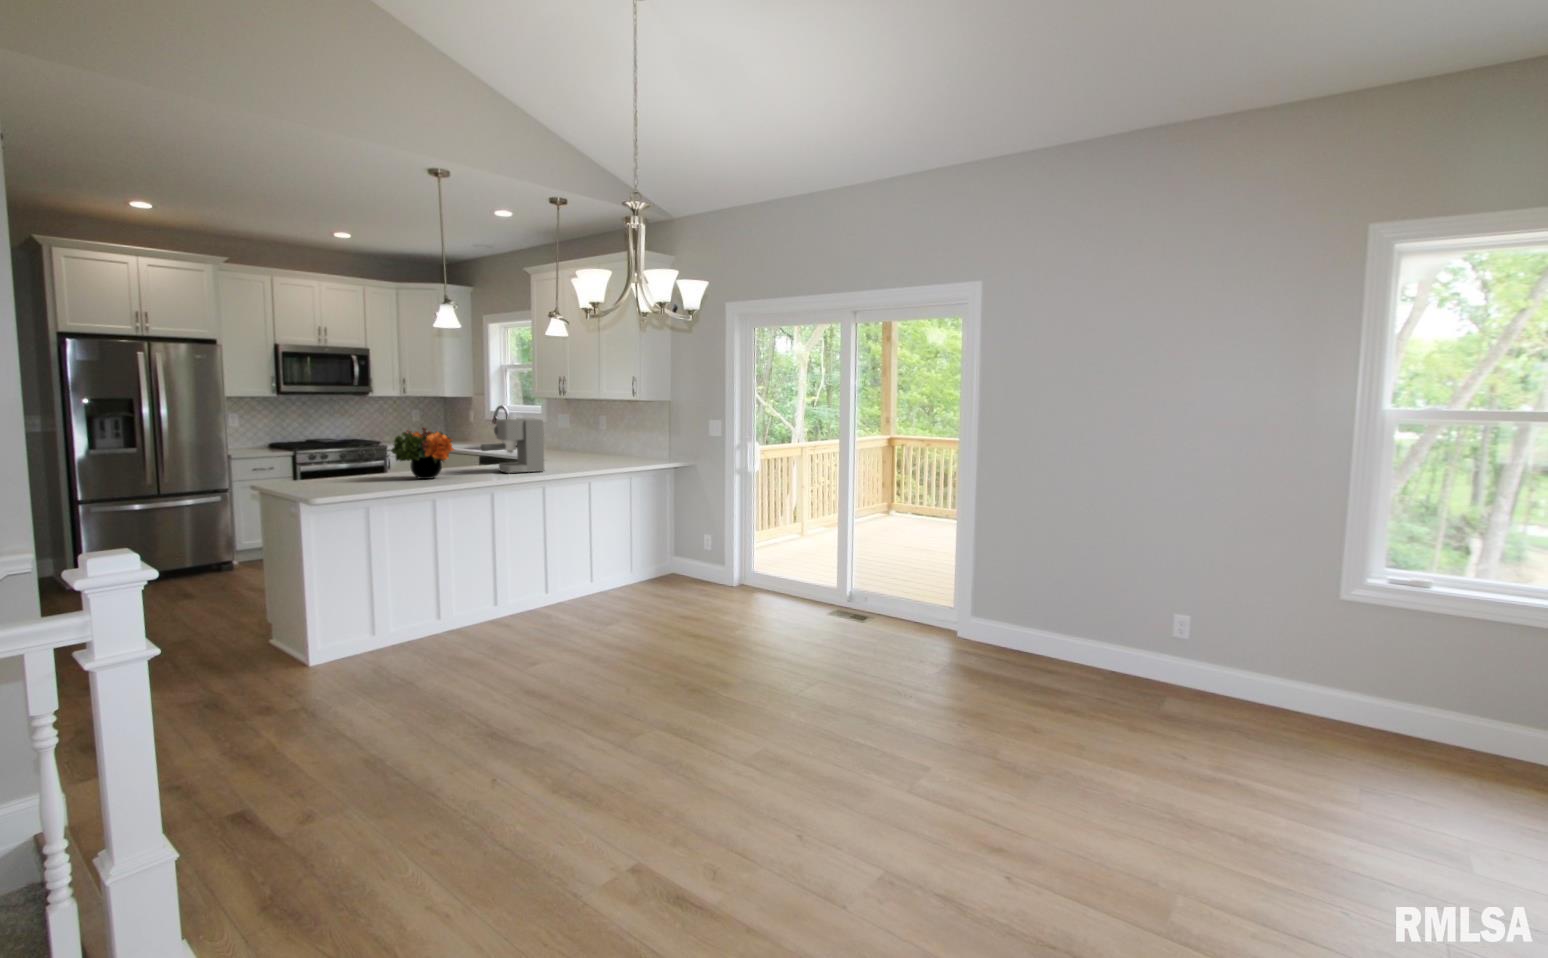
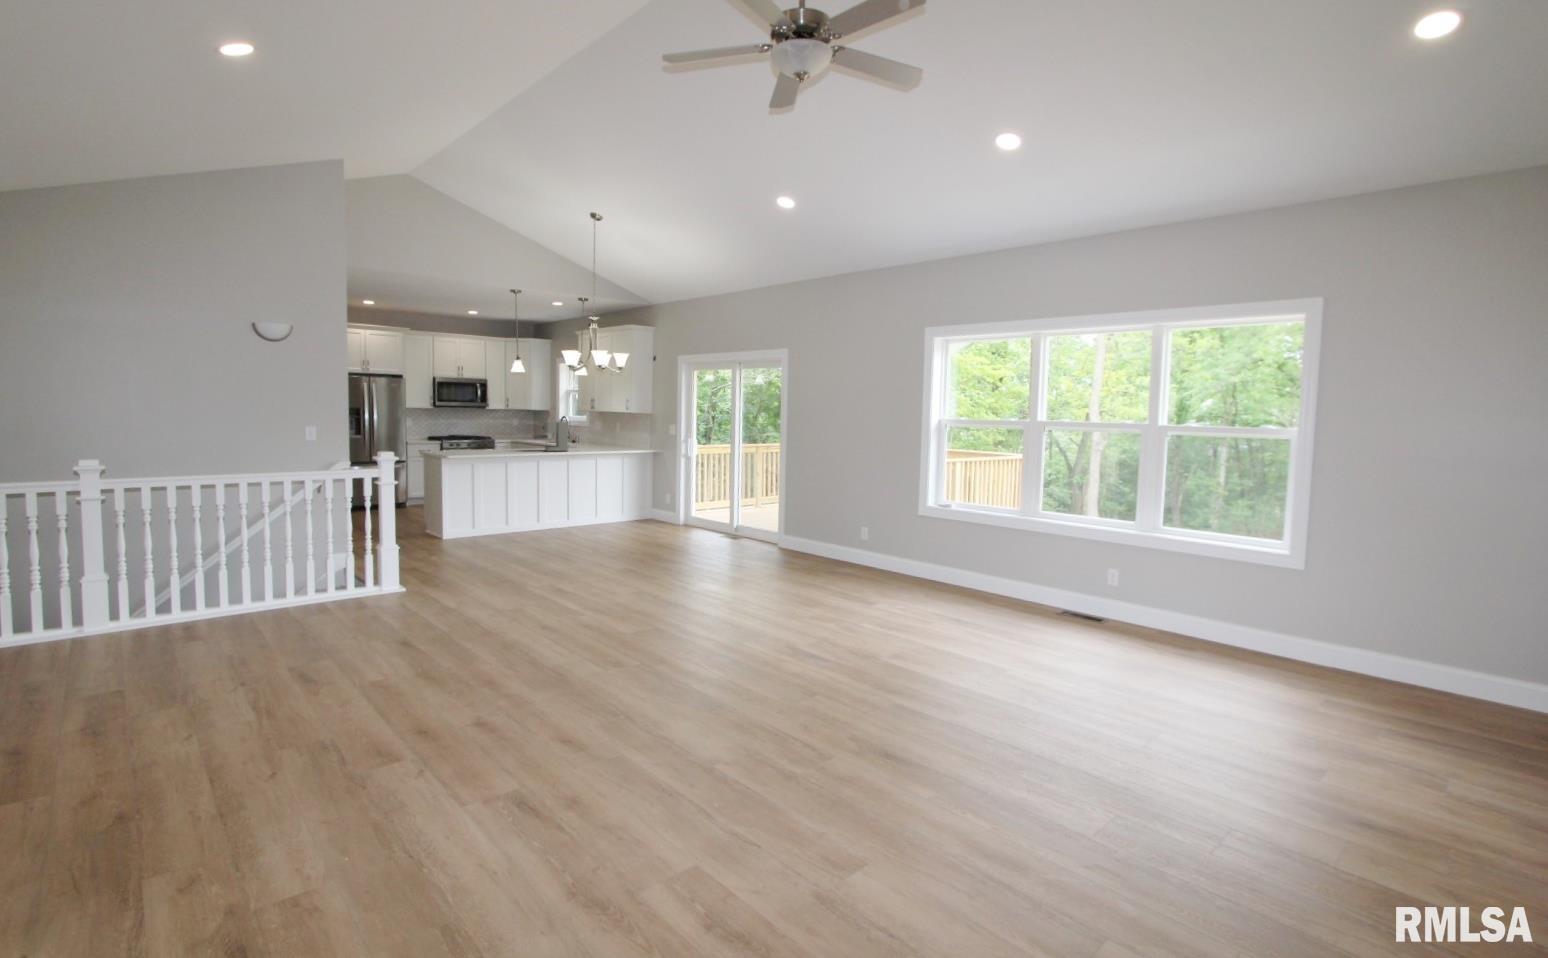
flower arrangement: present [391,428,454,479] -> none [486,425,519,452]

